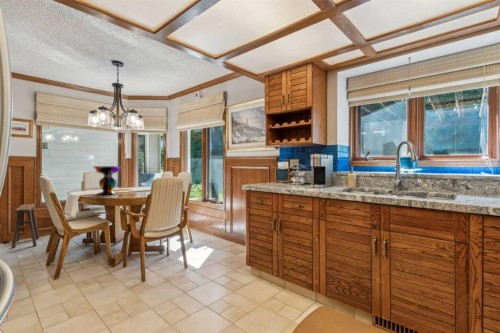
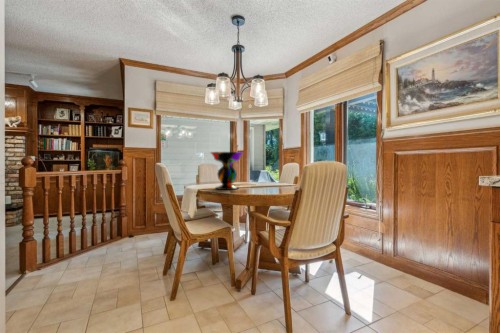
stool: present [12,204,39,248] -> none [133,198,159,245]

